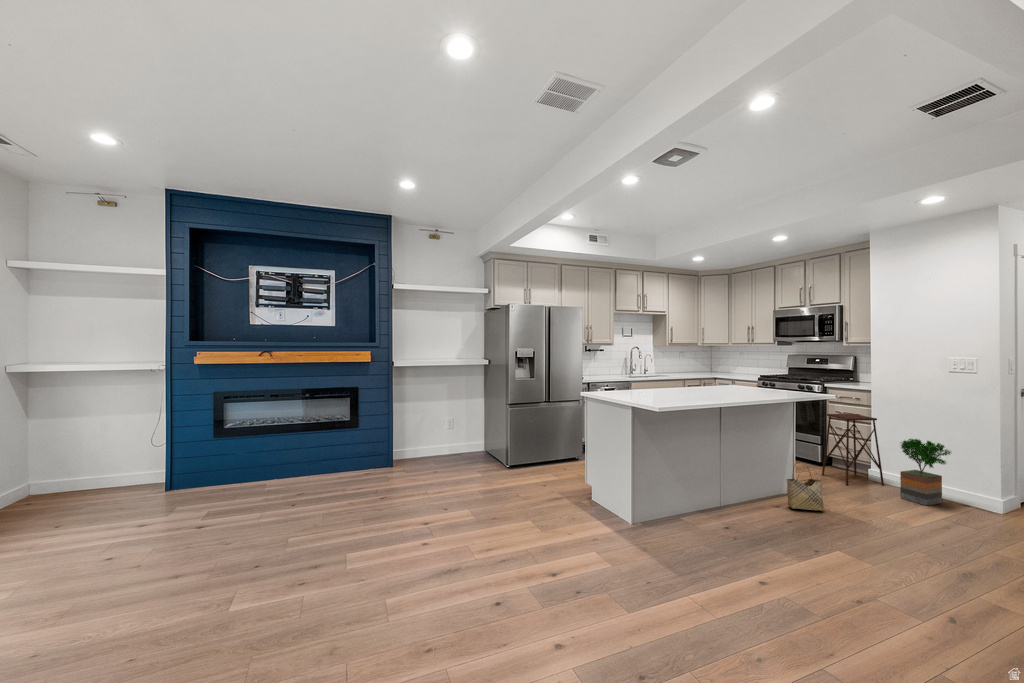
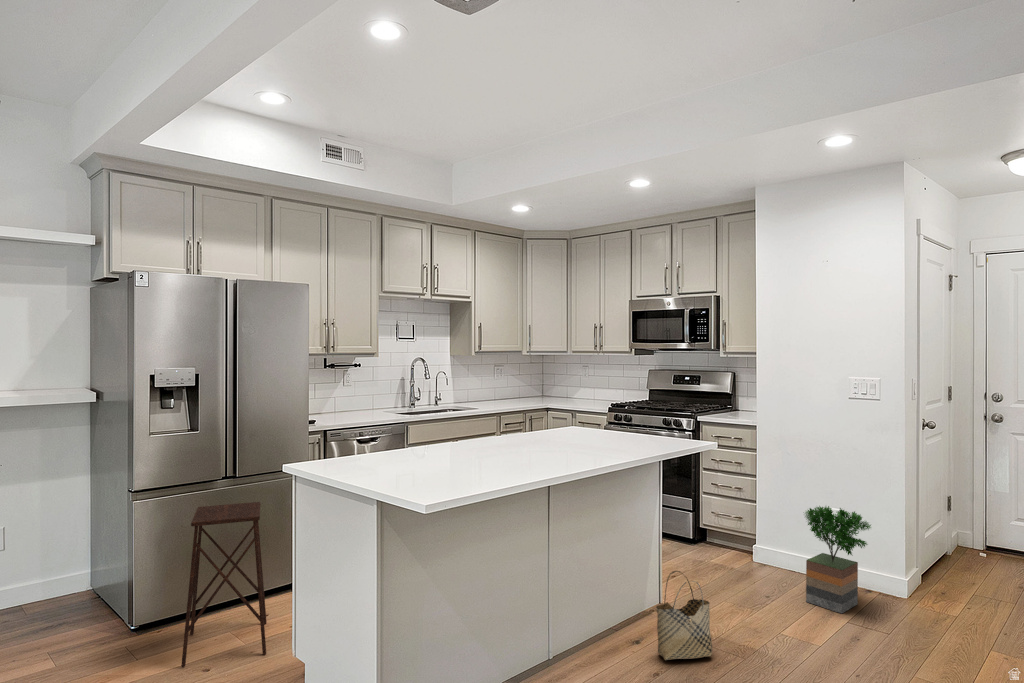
side table: present [822,414,884,485] -> present [181,502,267,667]

